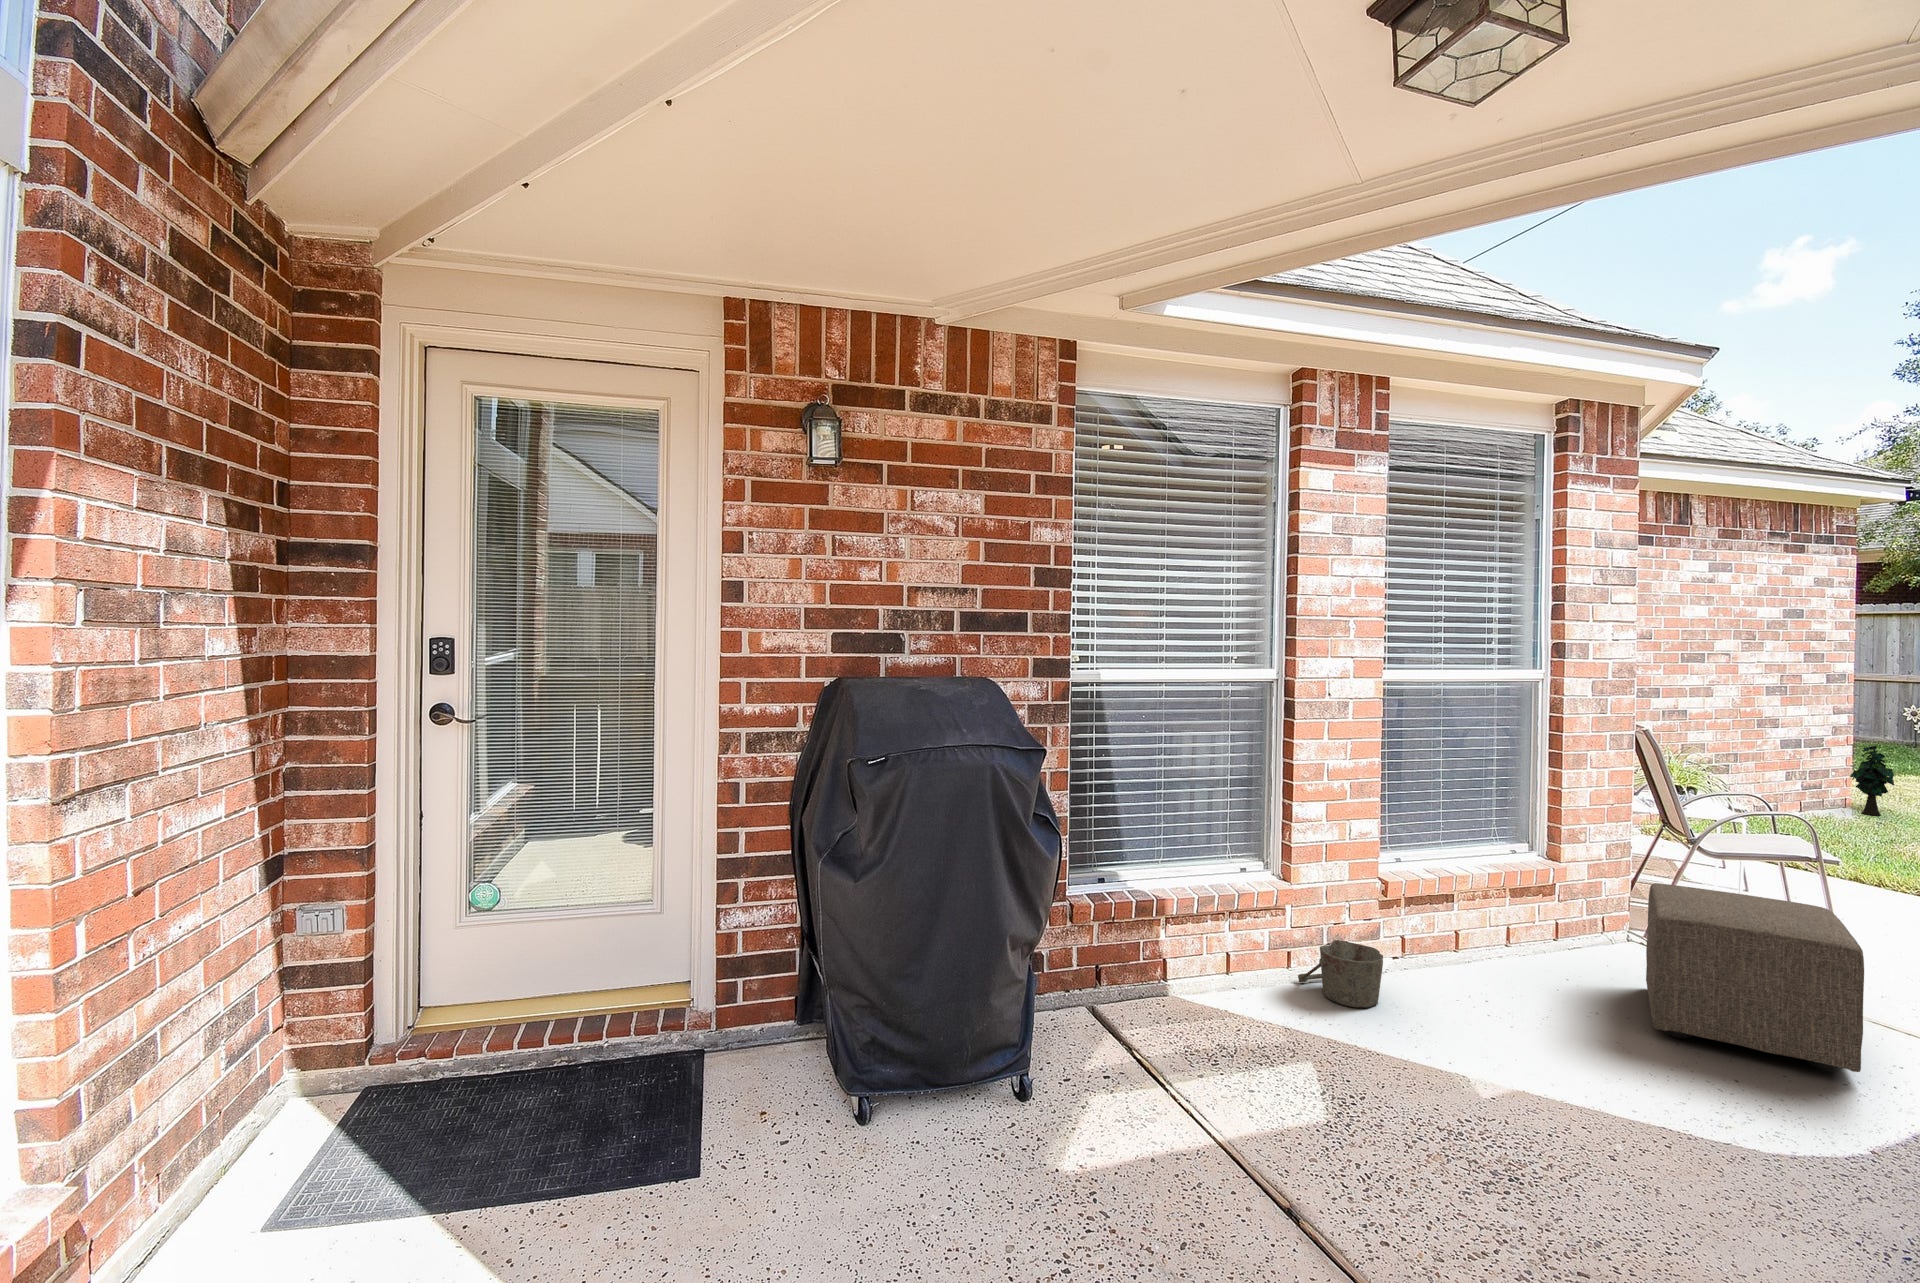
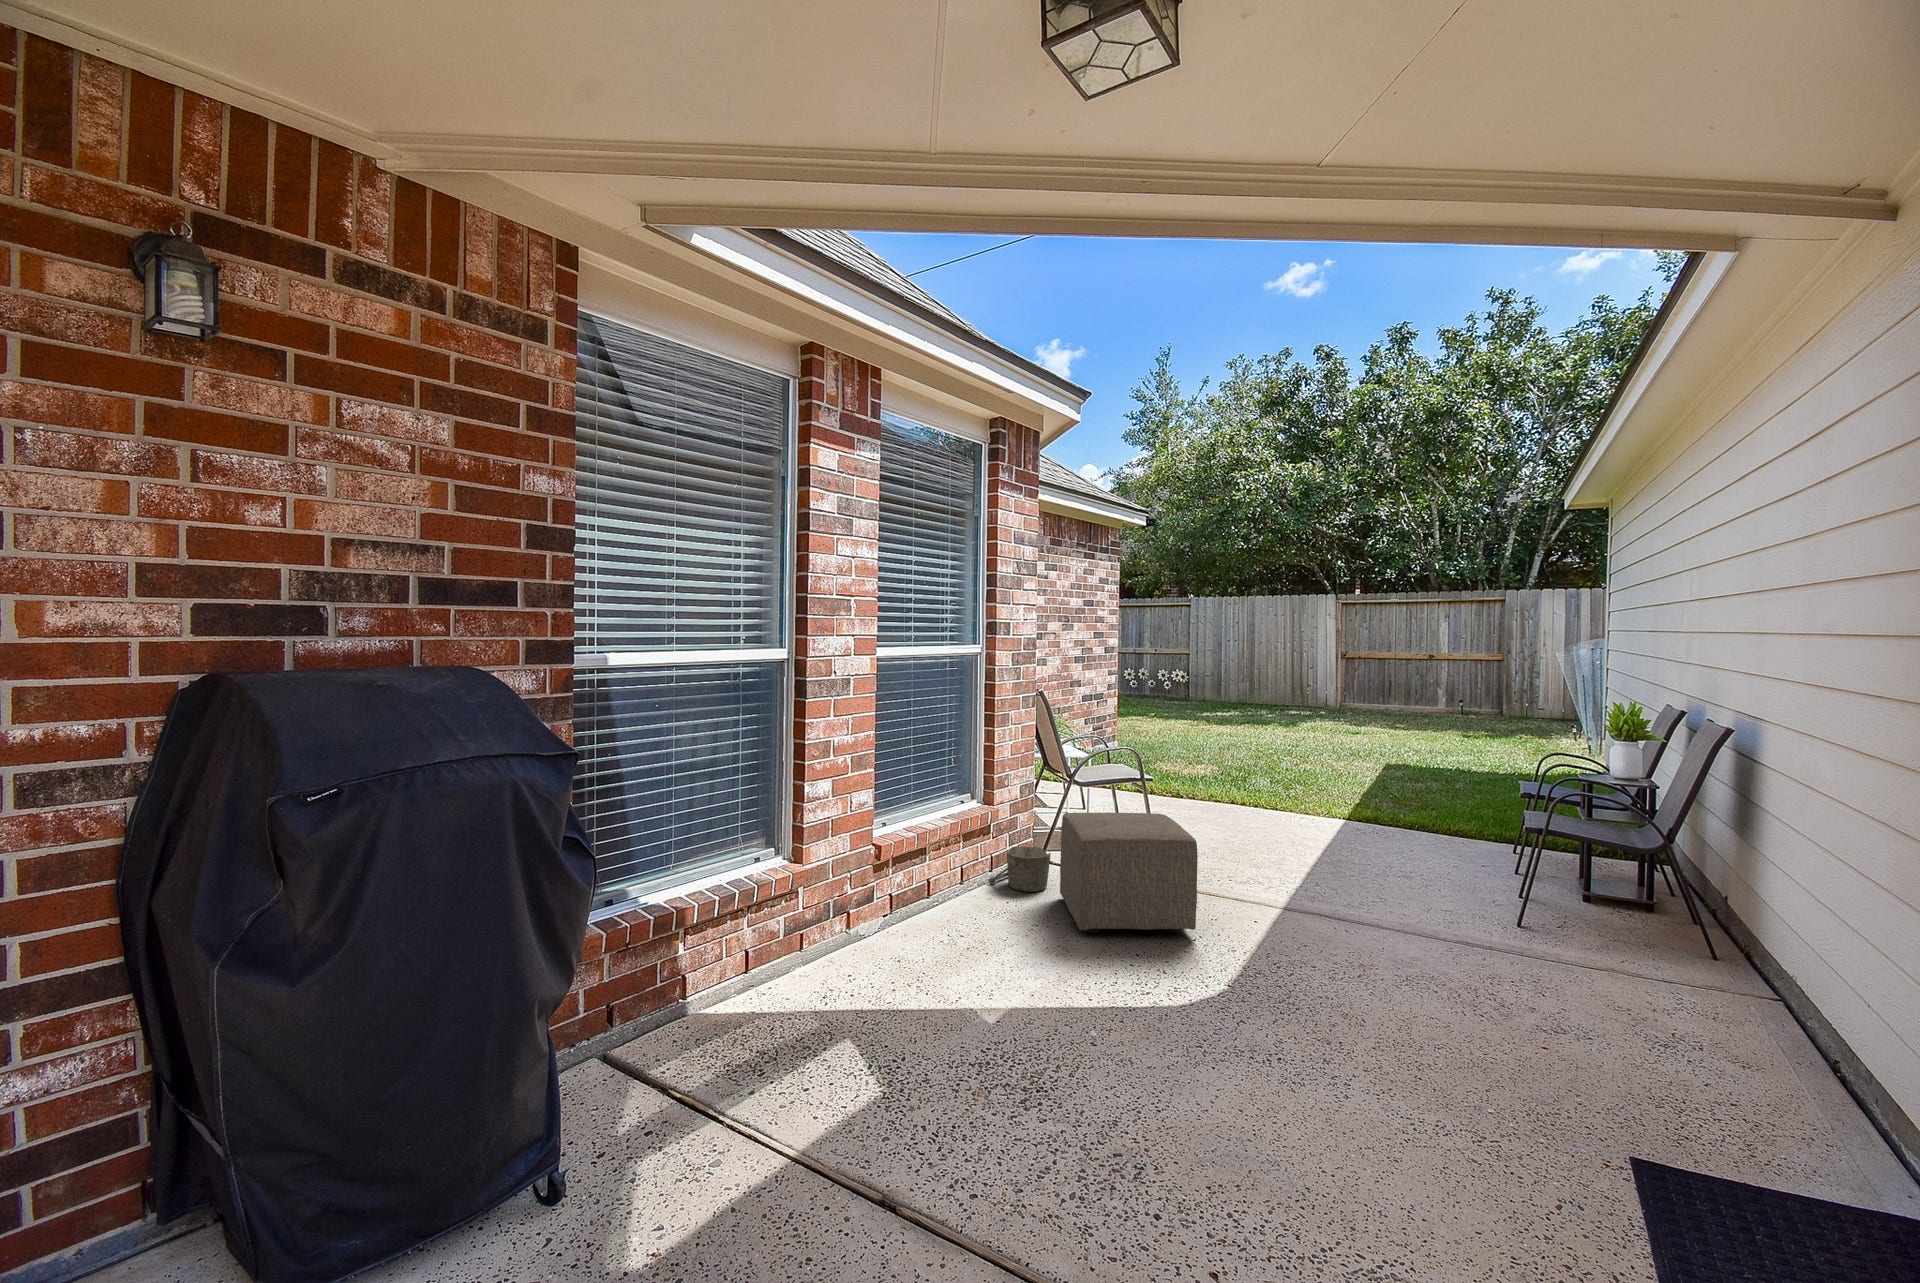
decorative plant: present [1850,746,1894,816] -> none [1114,696,1137,745]
bucket: present [1298,940,1383,1007] -> present [988,847,1050,892]

